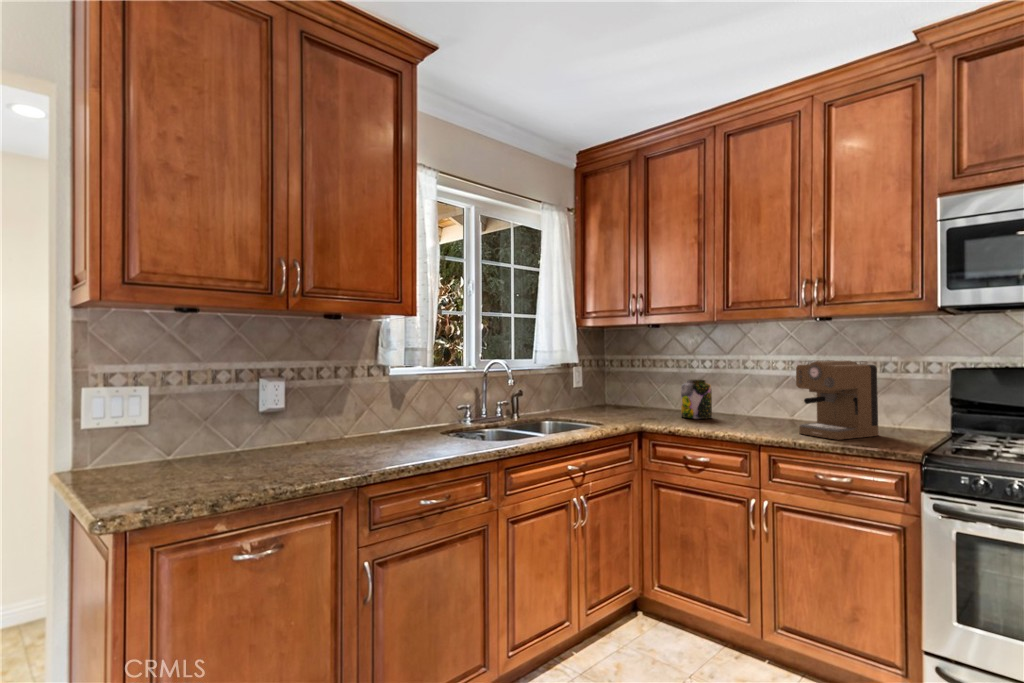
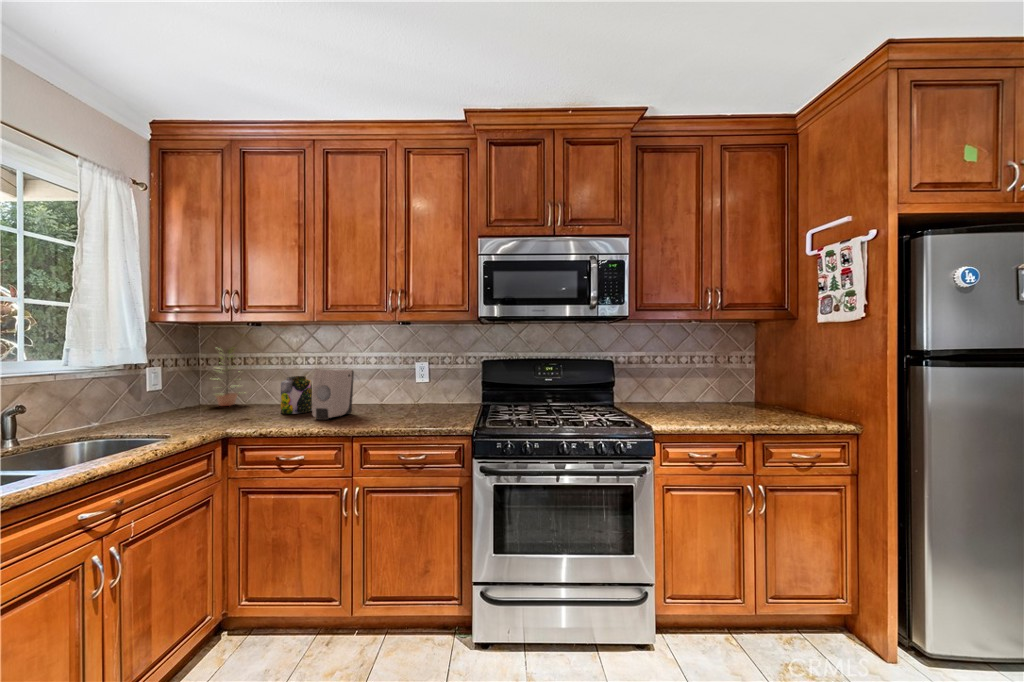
plant: none [615,349,648,407] -> present [214,349,245,406]
coffee maker: present [796,360,878,440] -> none [384,357,442,422]
soap dispenser: none [715,372,759,427] -> present [312,369,354,420]

